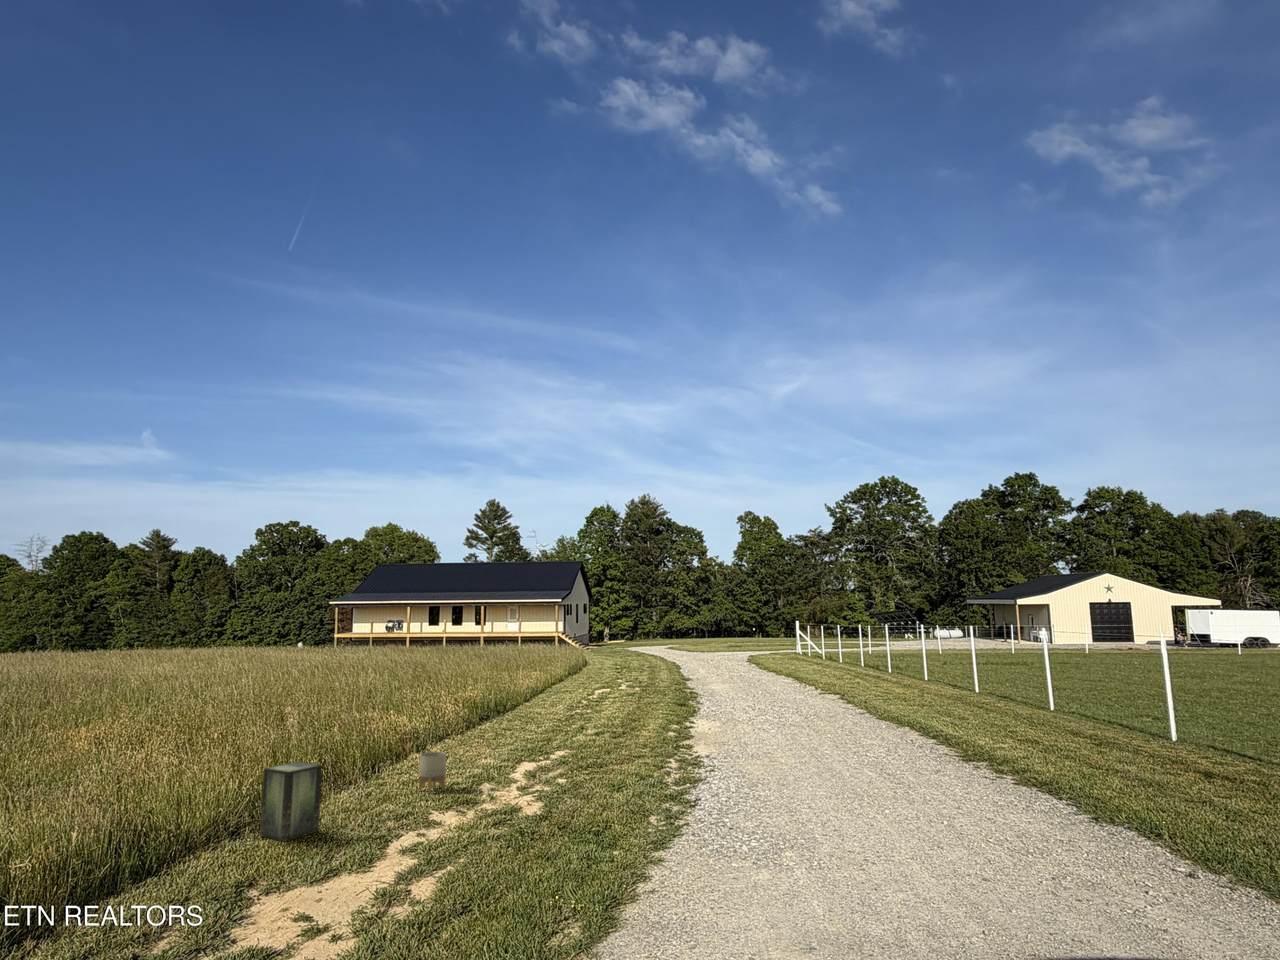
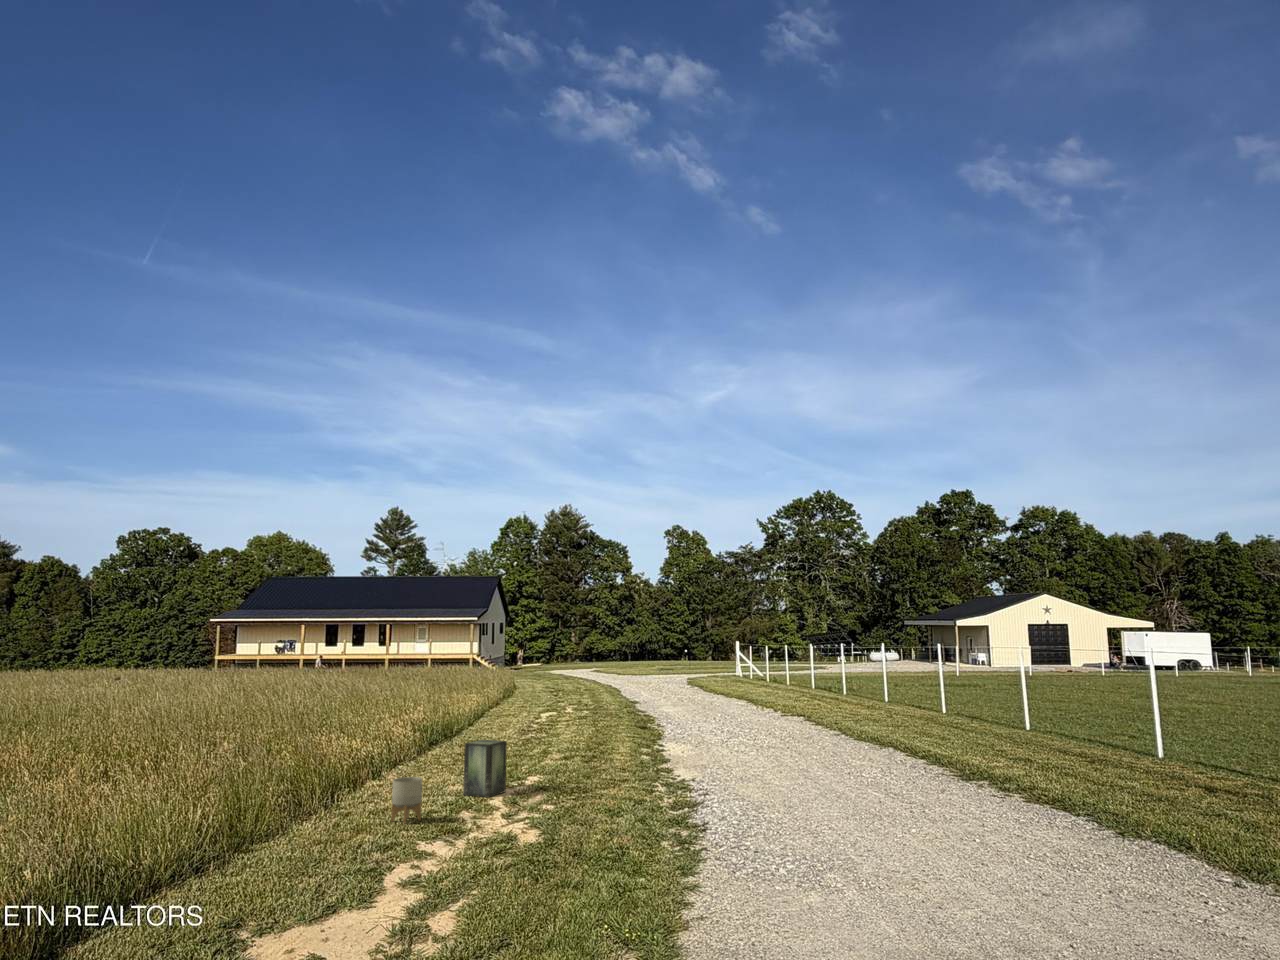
storage box: present [259,762,323,841] -> present [463,740,507,797]

